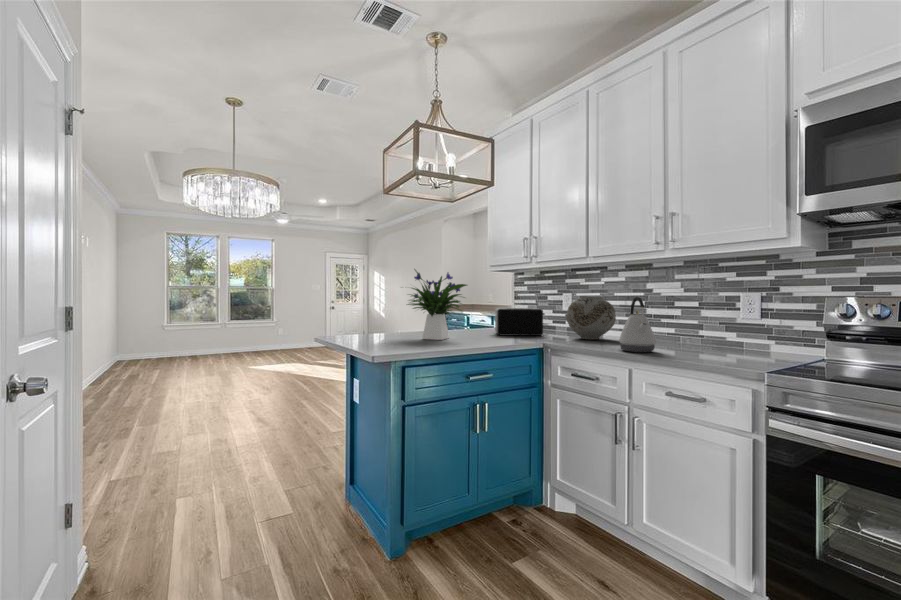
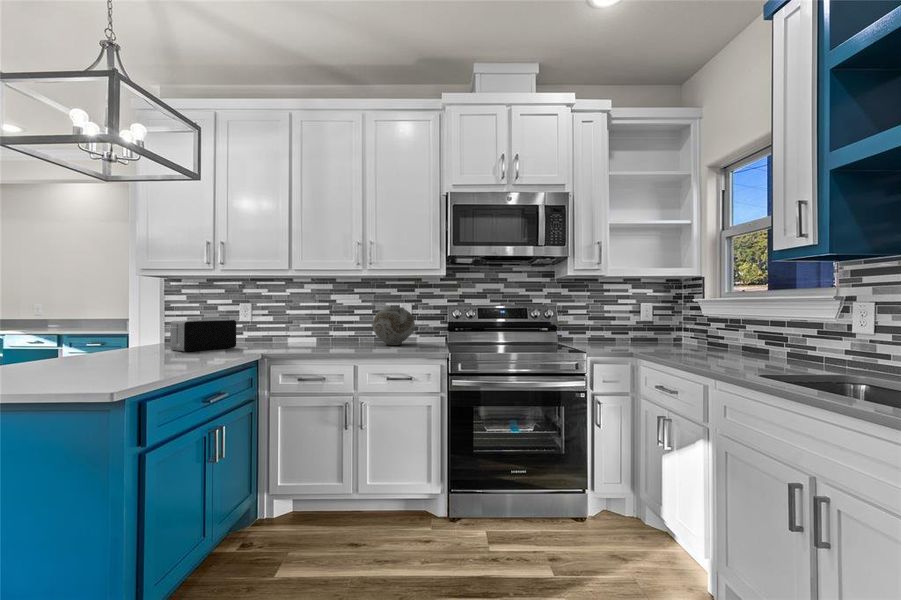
flower arrangement: present [408,269,467,340] -> none [56,268,172,367]
vase: present [566,296,616,340] -> present [373,307,415,345]
kettle: present [619,297,656,353] -> none [341,307,369,351]

